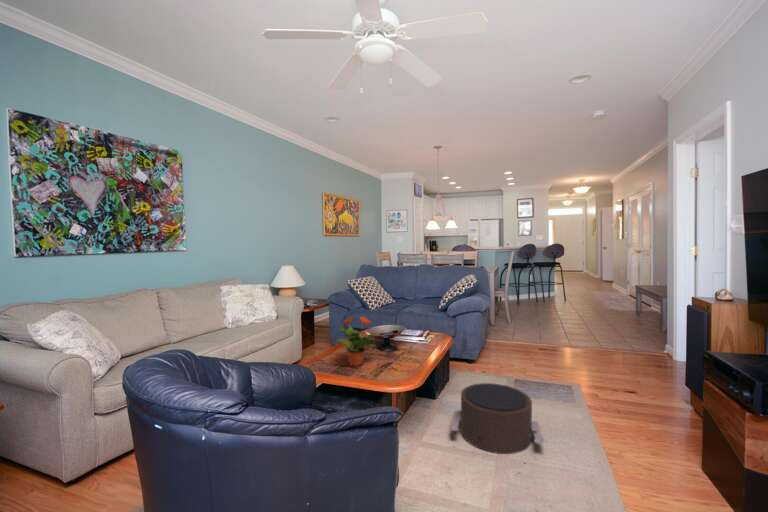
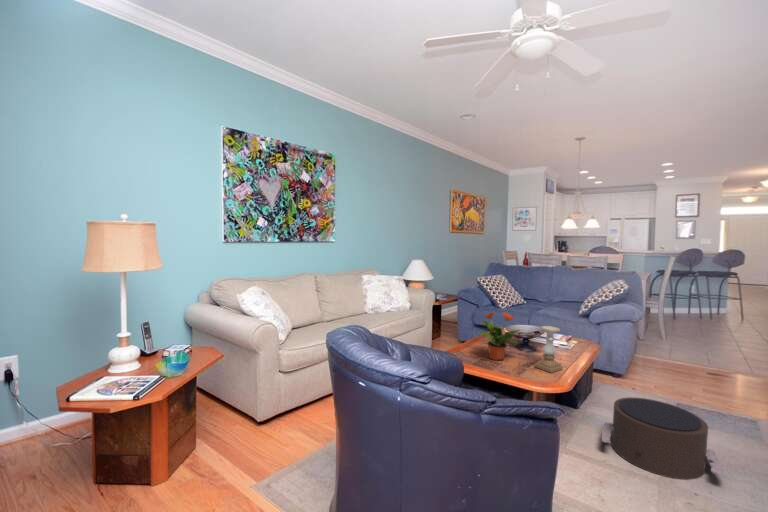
candle holder: none [391,327,416,373] -> present [535,326,563,373]

